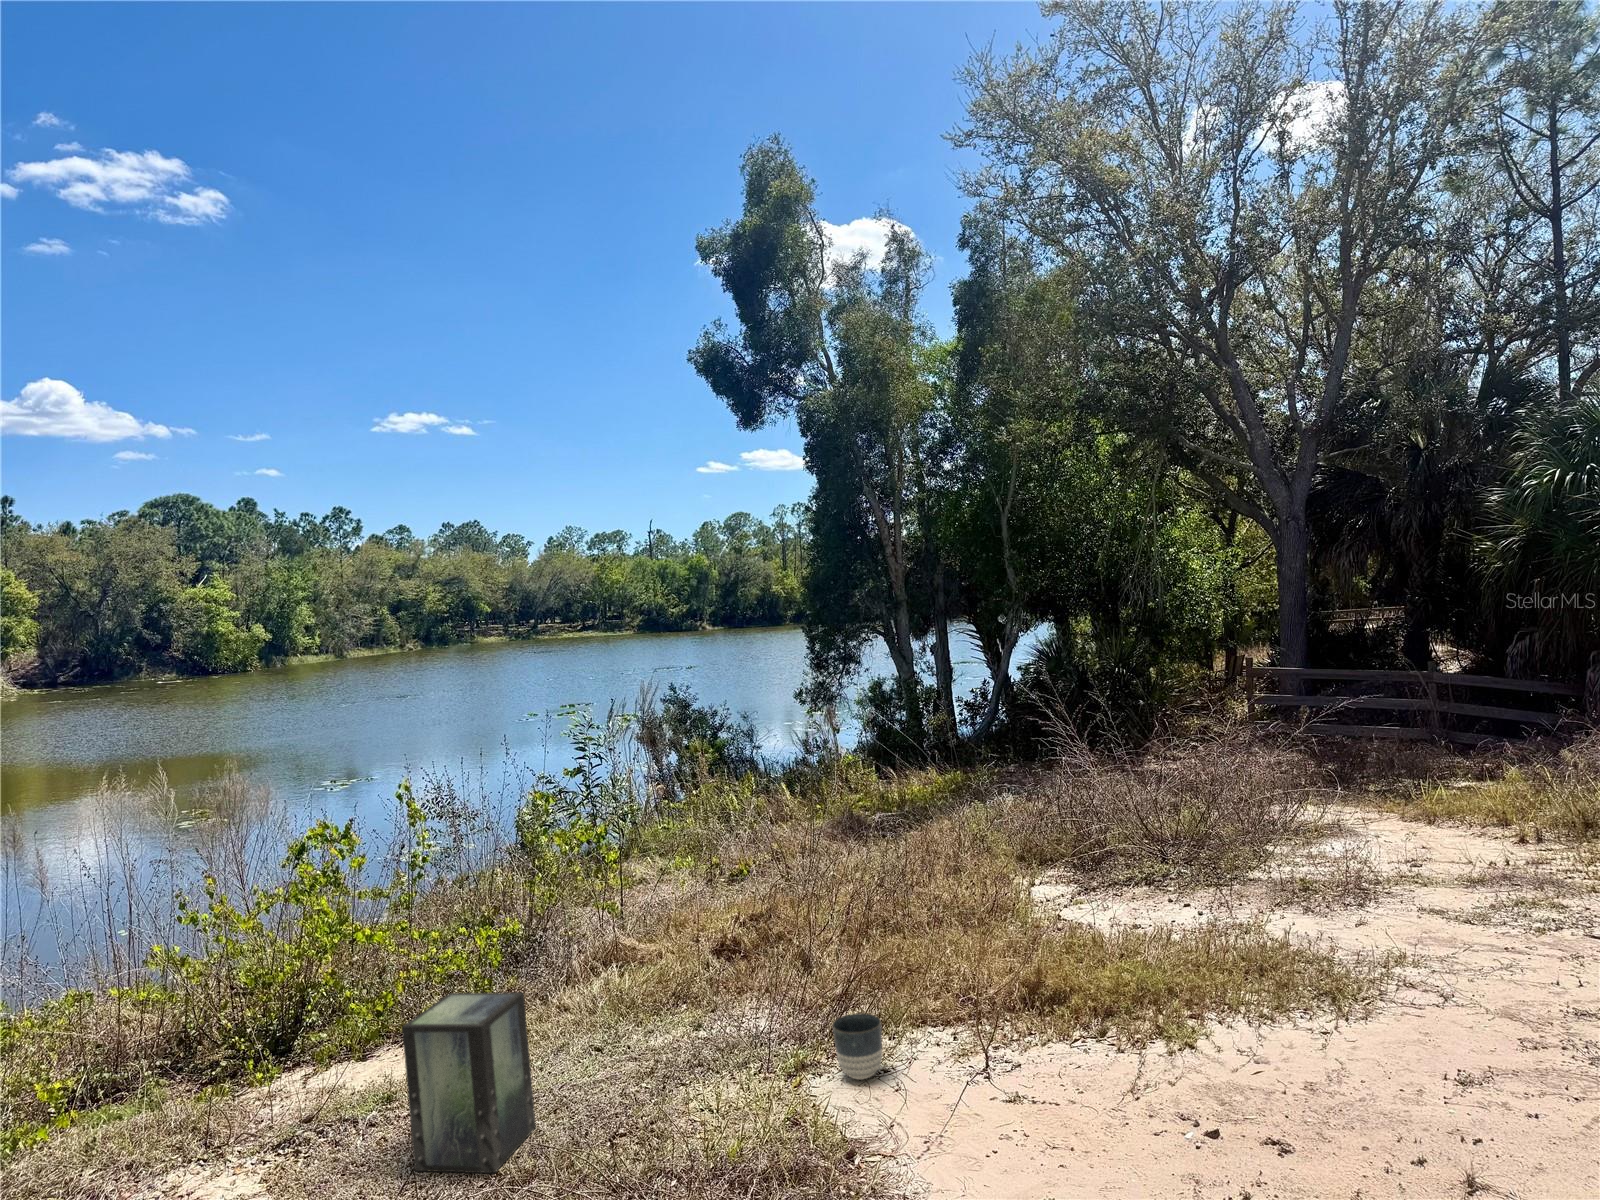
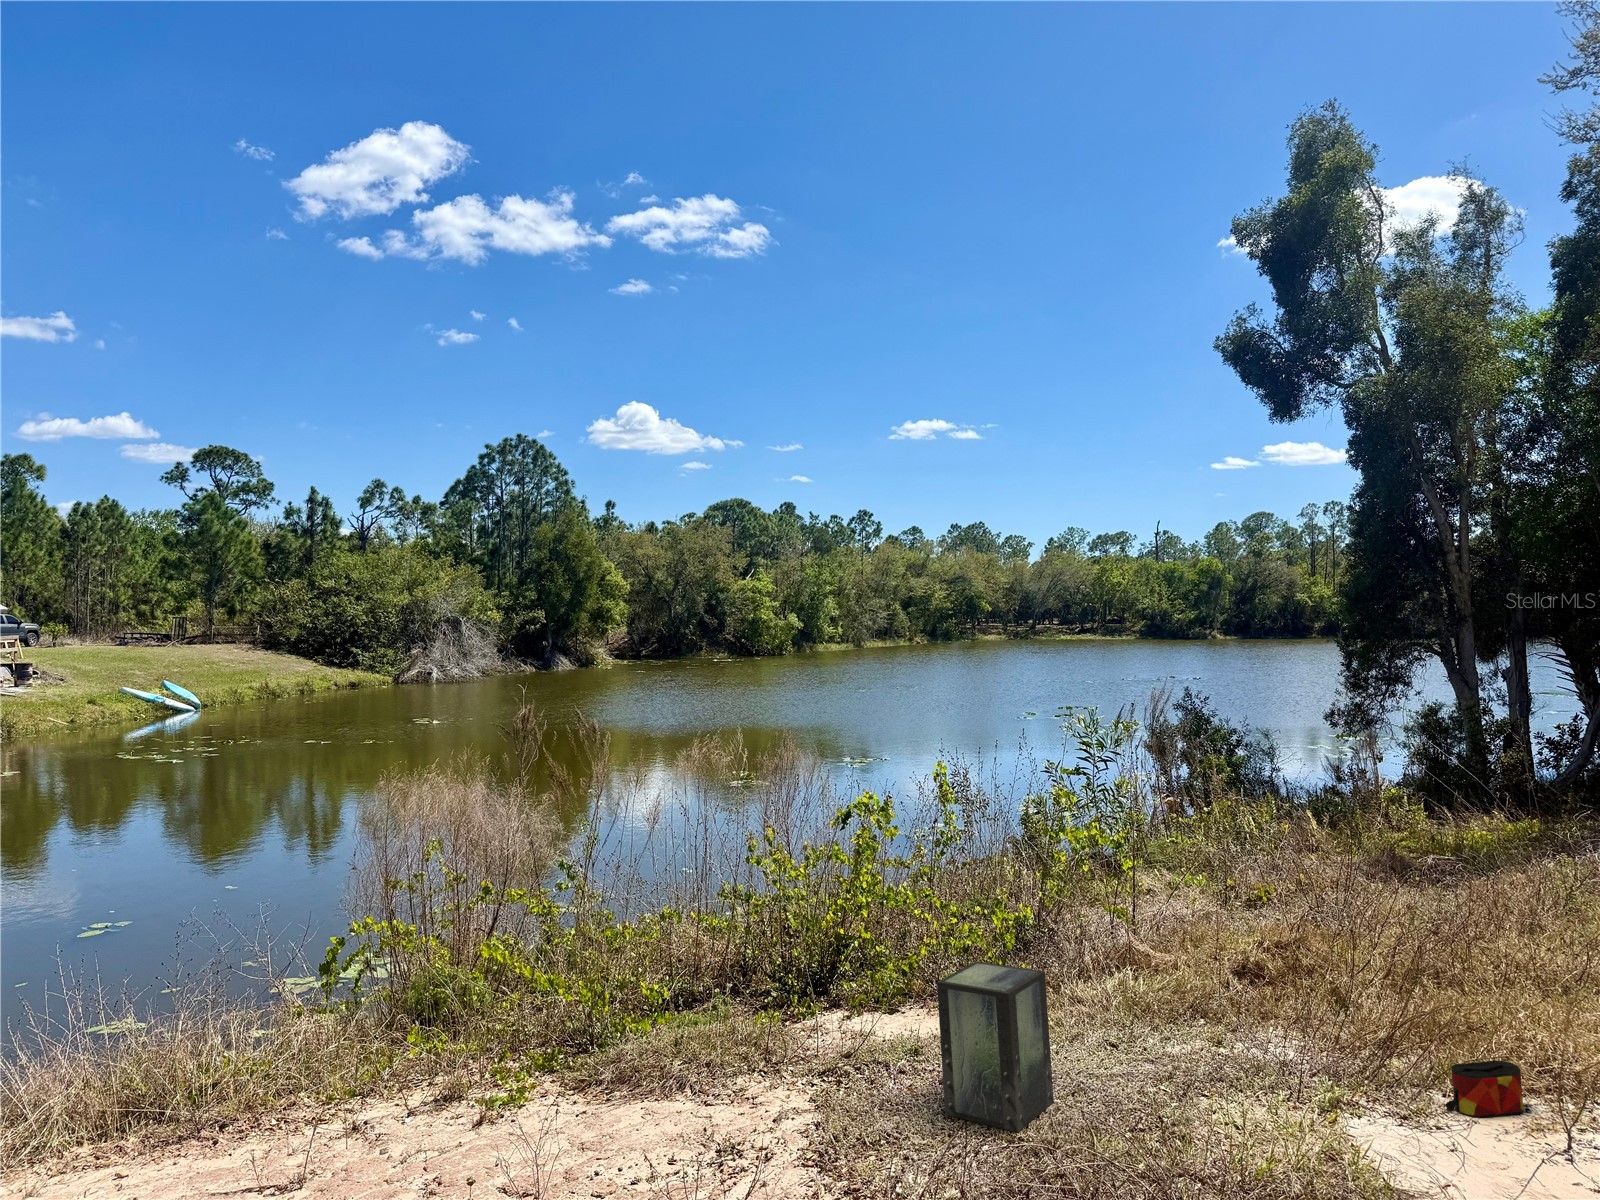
bag: none [891,998,951,1054] -> present [1446,1061,1524,1118]
planter: present [833,1013,882,1080] -> none [1373,1058,1434,1130]

